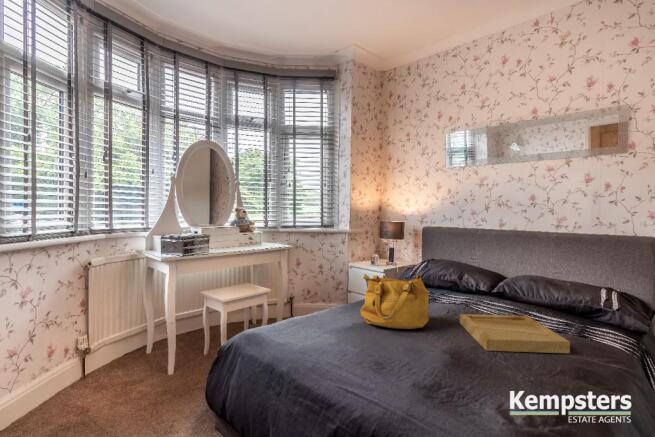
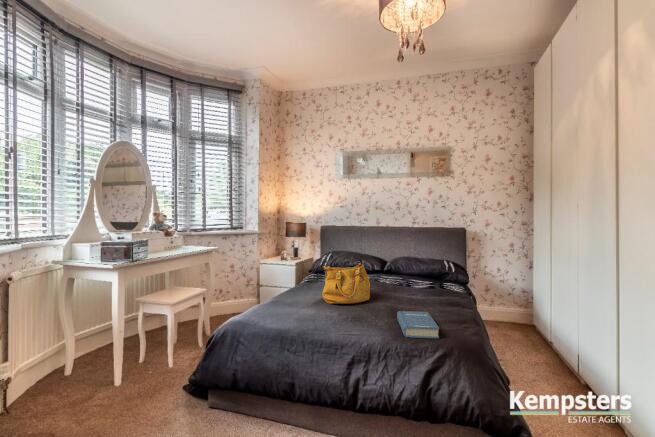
tray: present [460,314,570,353] -> none [383,283,452,307]
hardback book: none [413,351,483,409] -> present [397,311,439,339]

